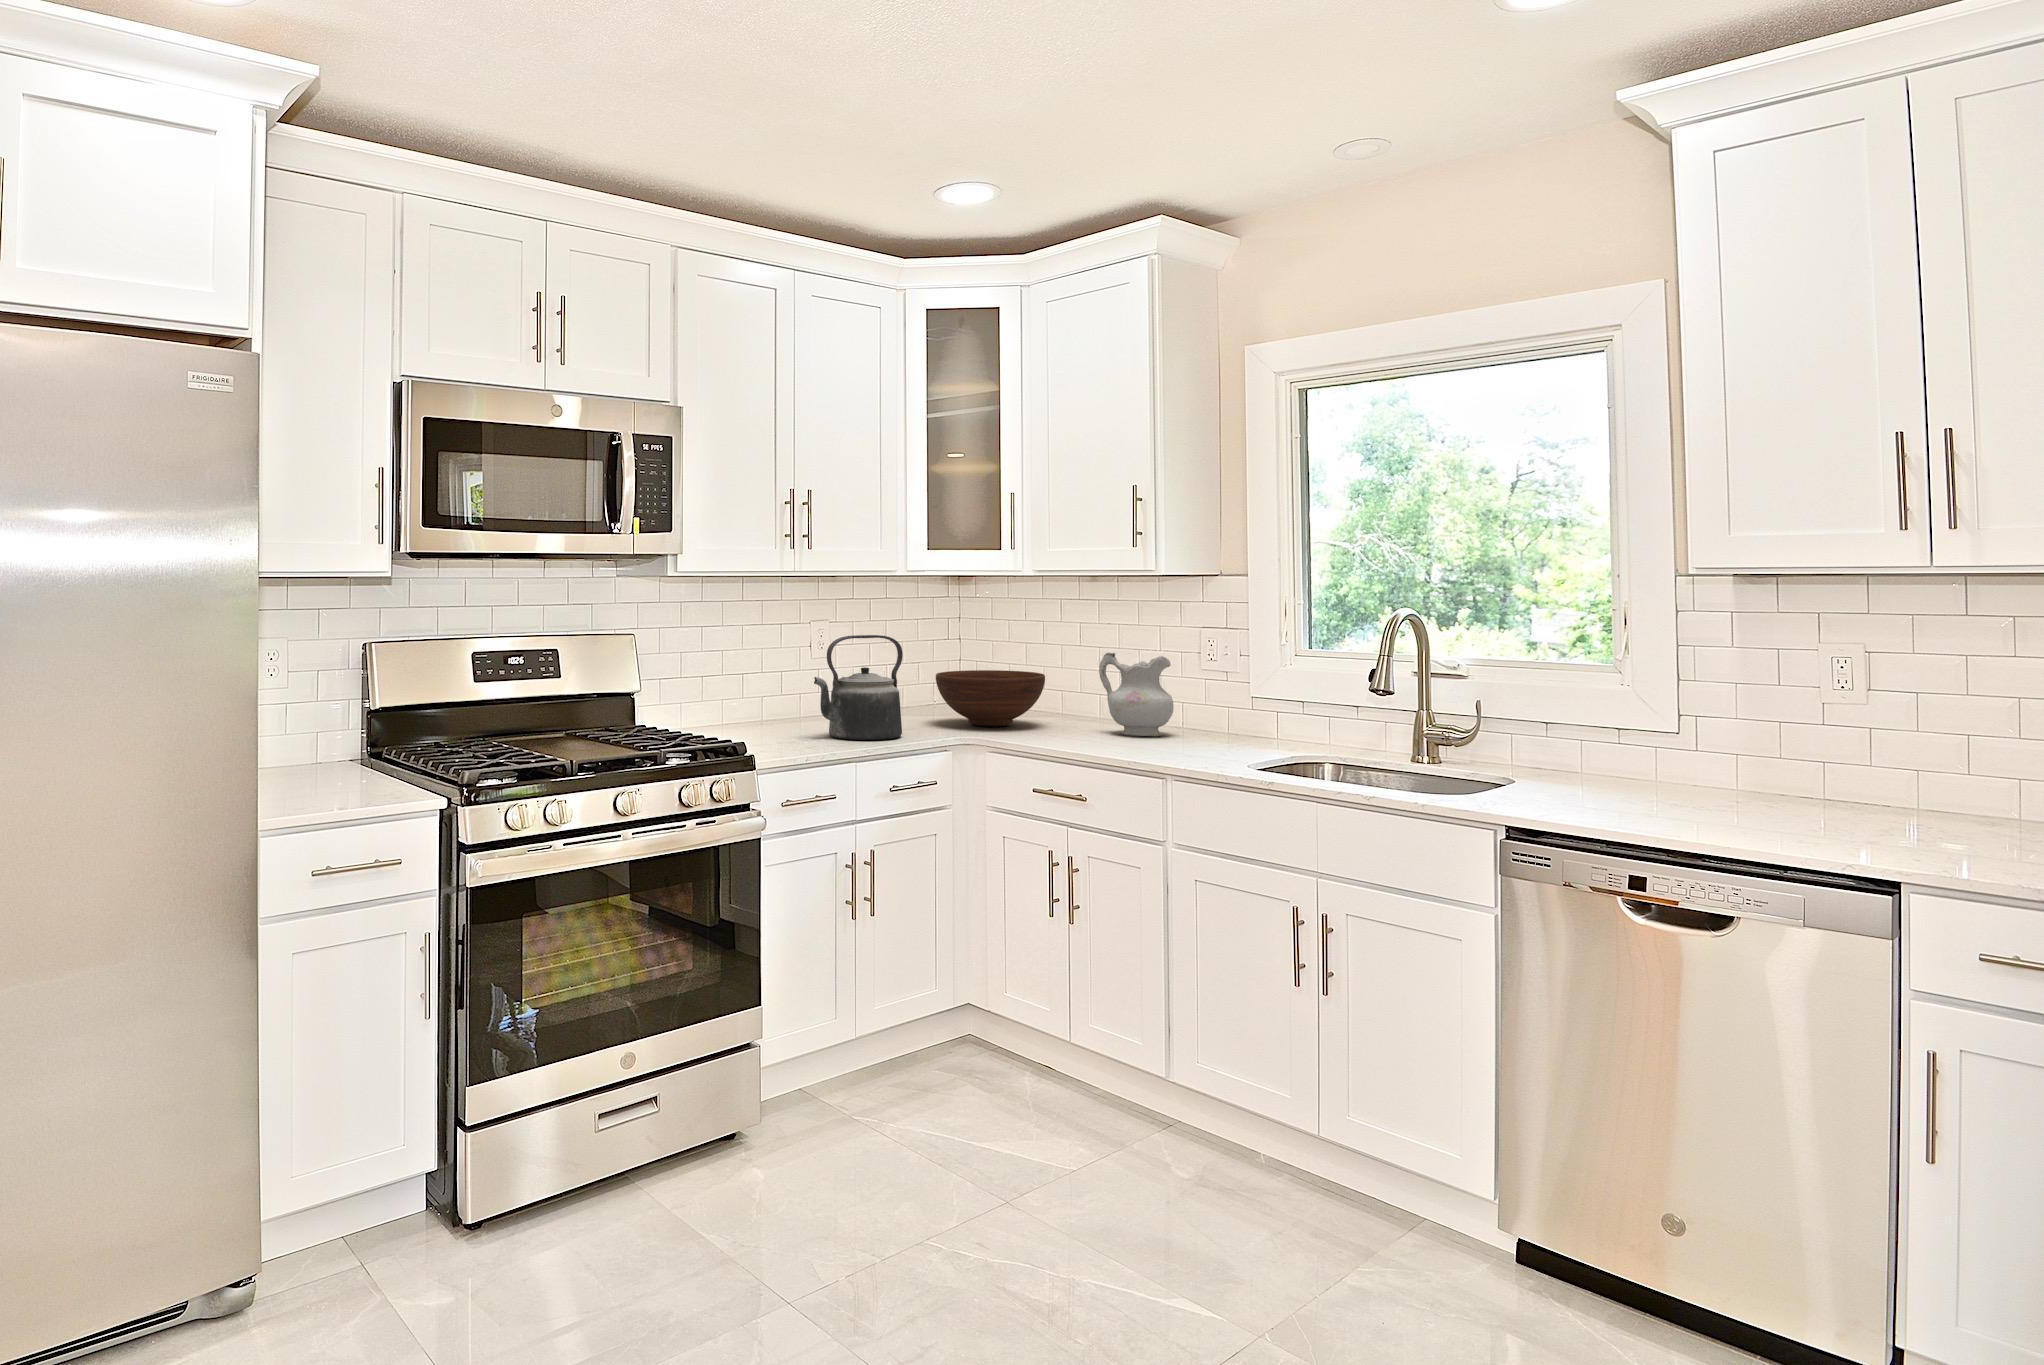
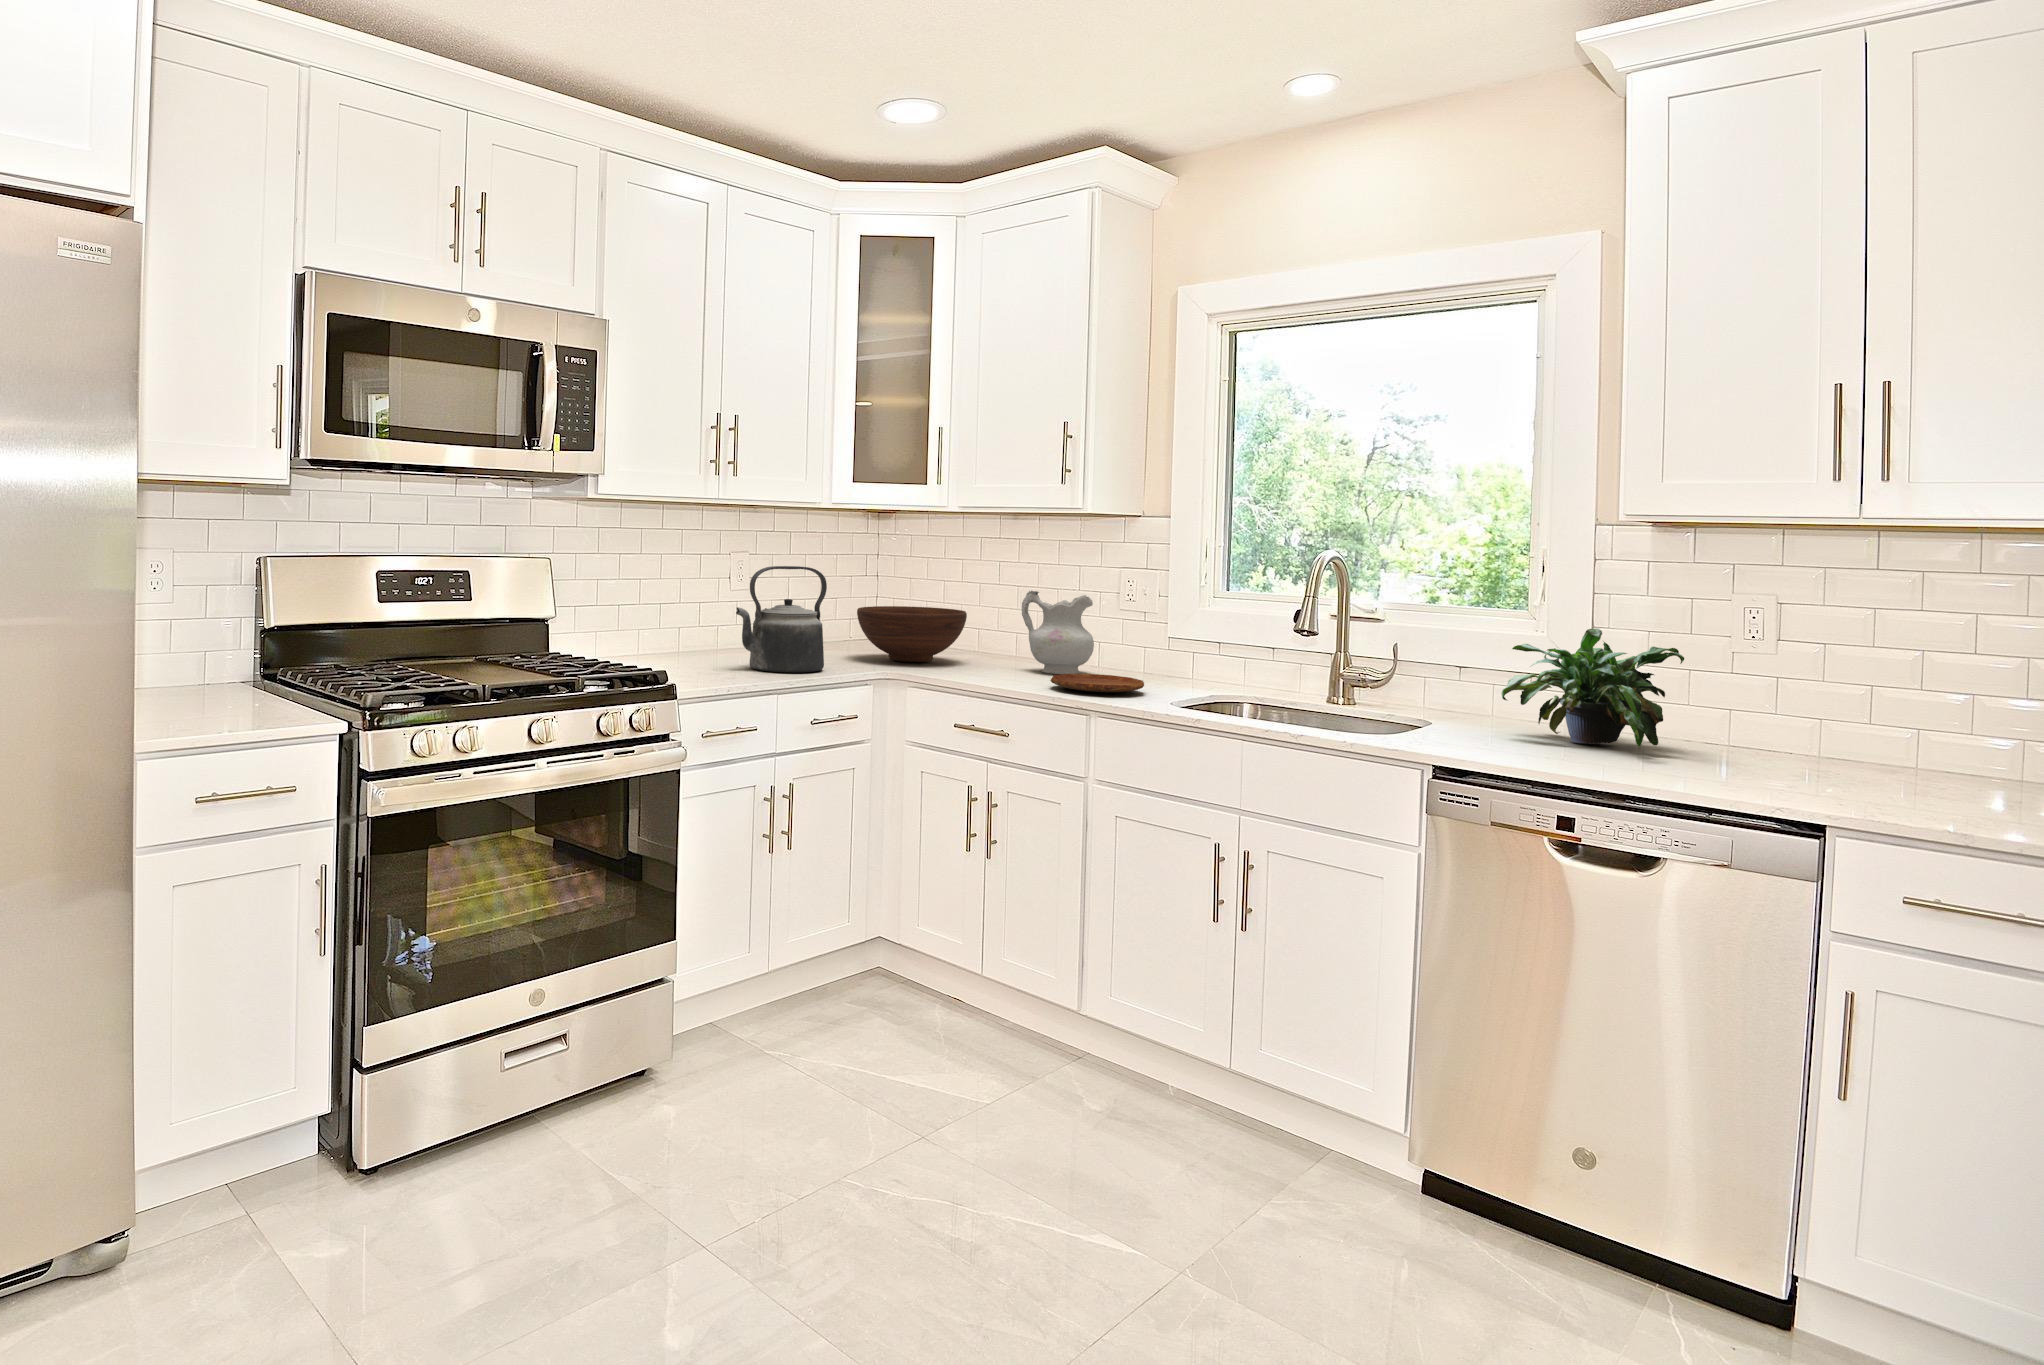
potted plant: none [1581,683,1767,805] -> present [1502,629,1684,748]
tray: none [1126,736,1222,754] -> present [1050,674,1144,692]

